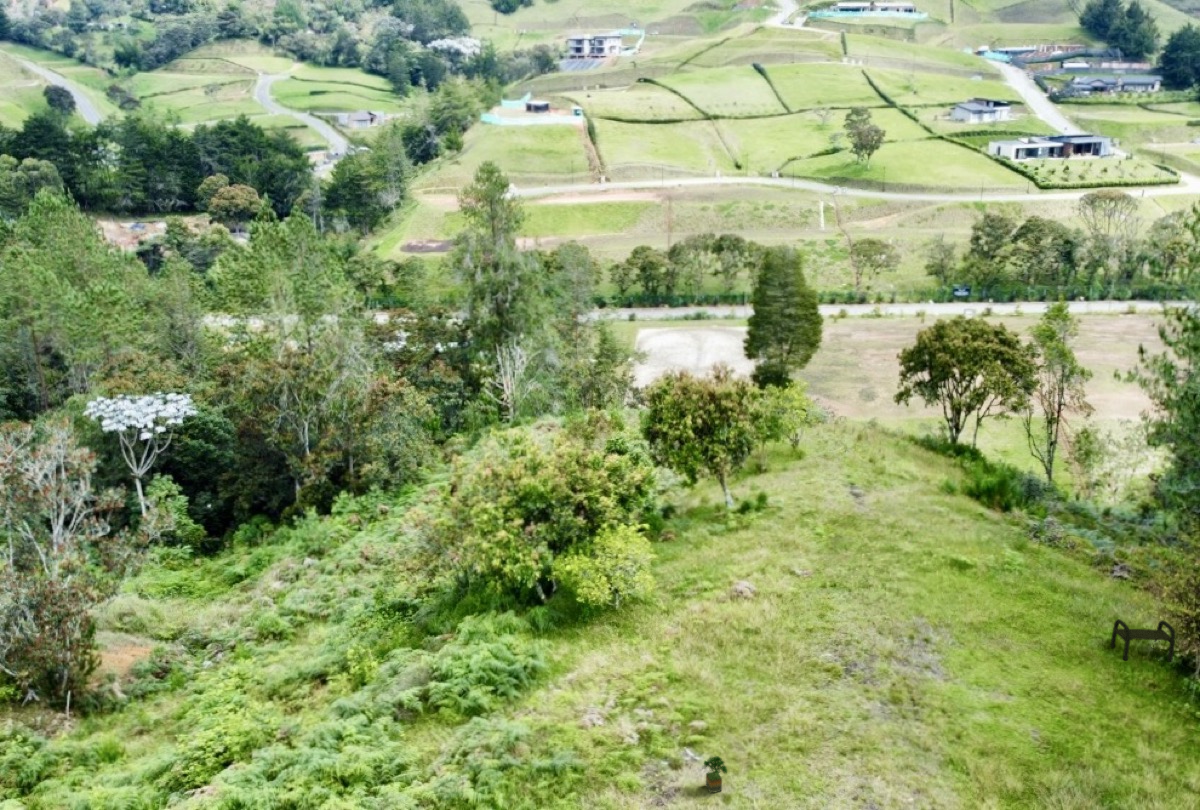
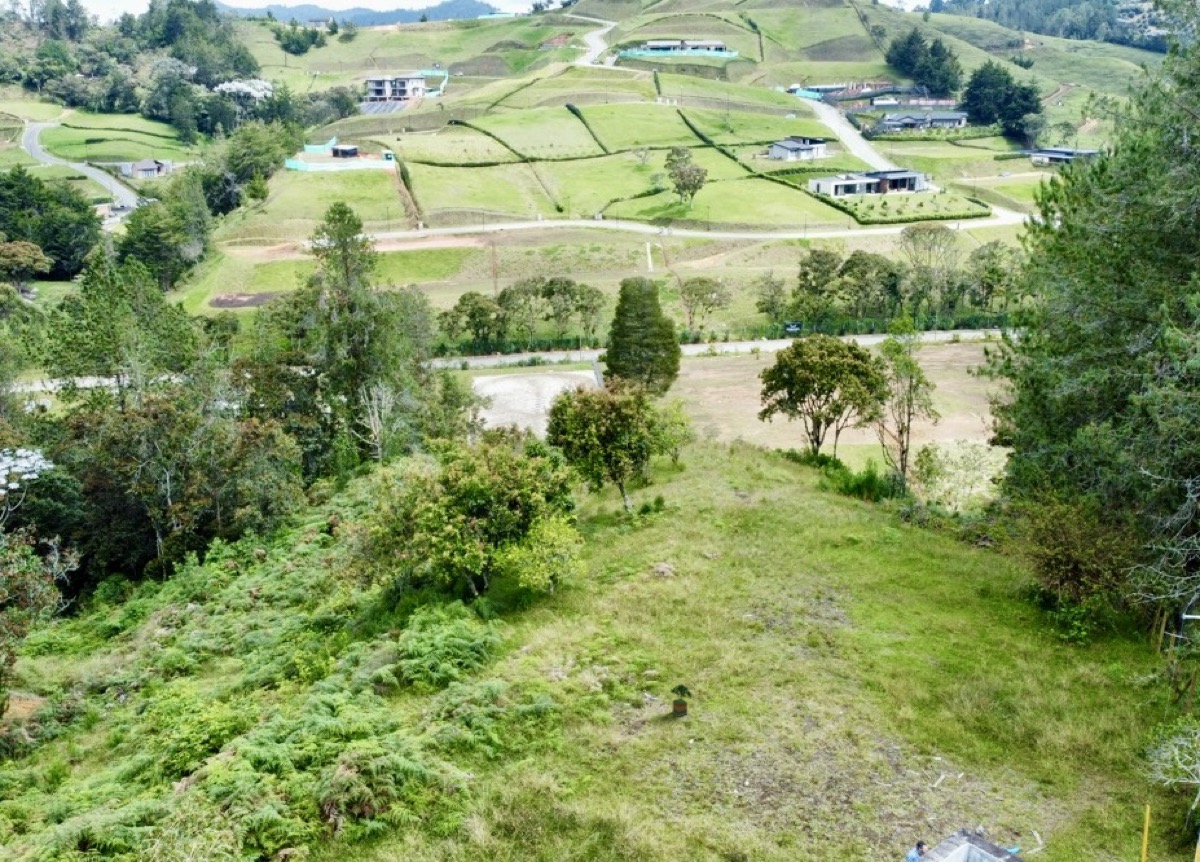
bench: present [1110,619,1175,662] -> none [978,561,1029,596]

